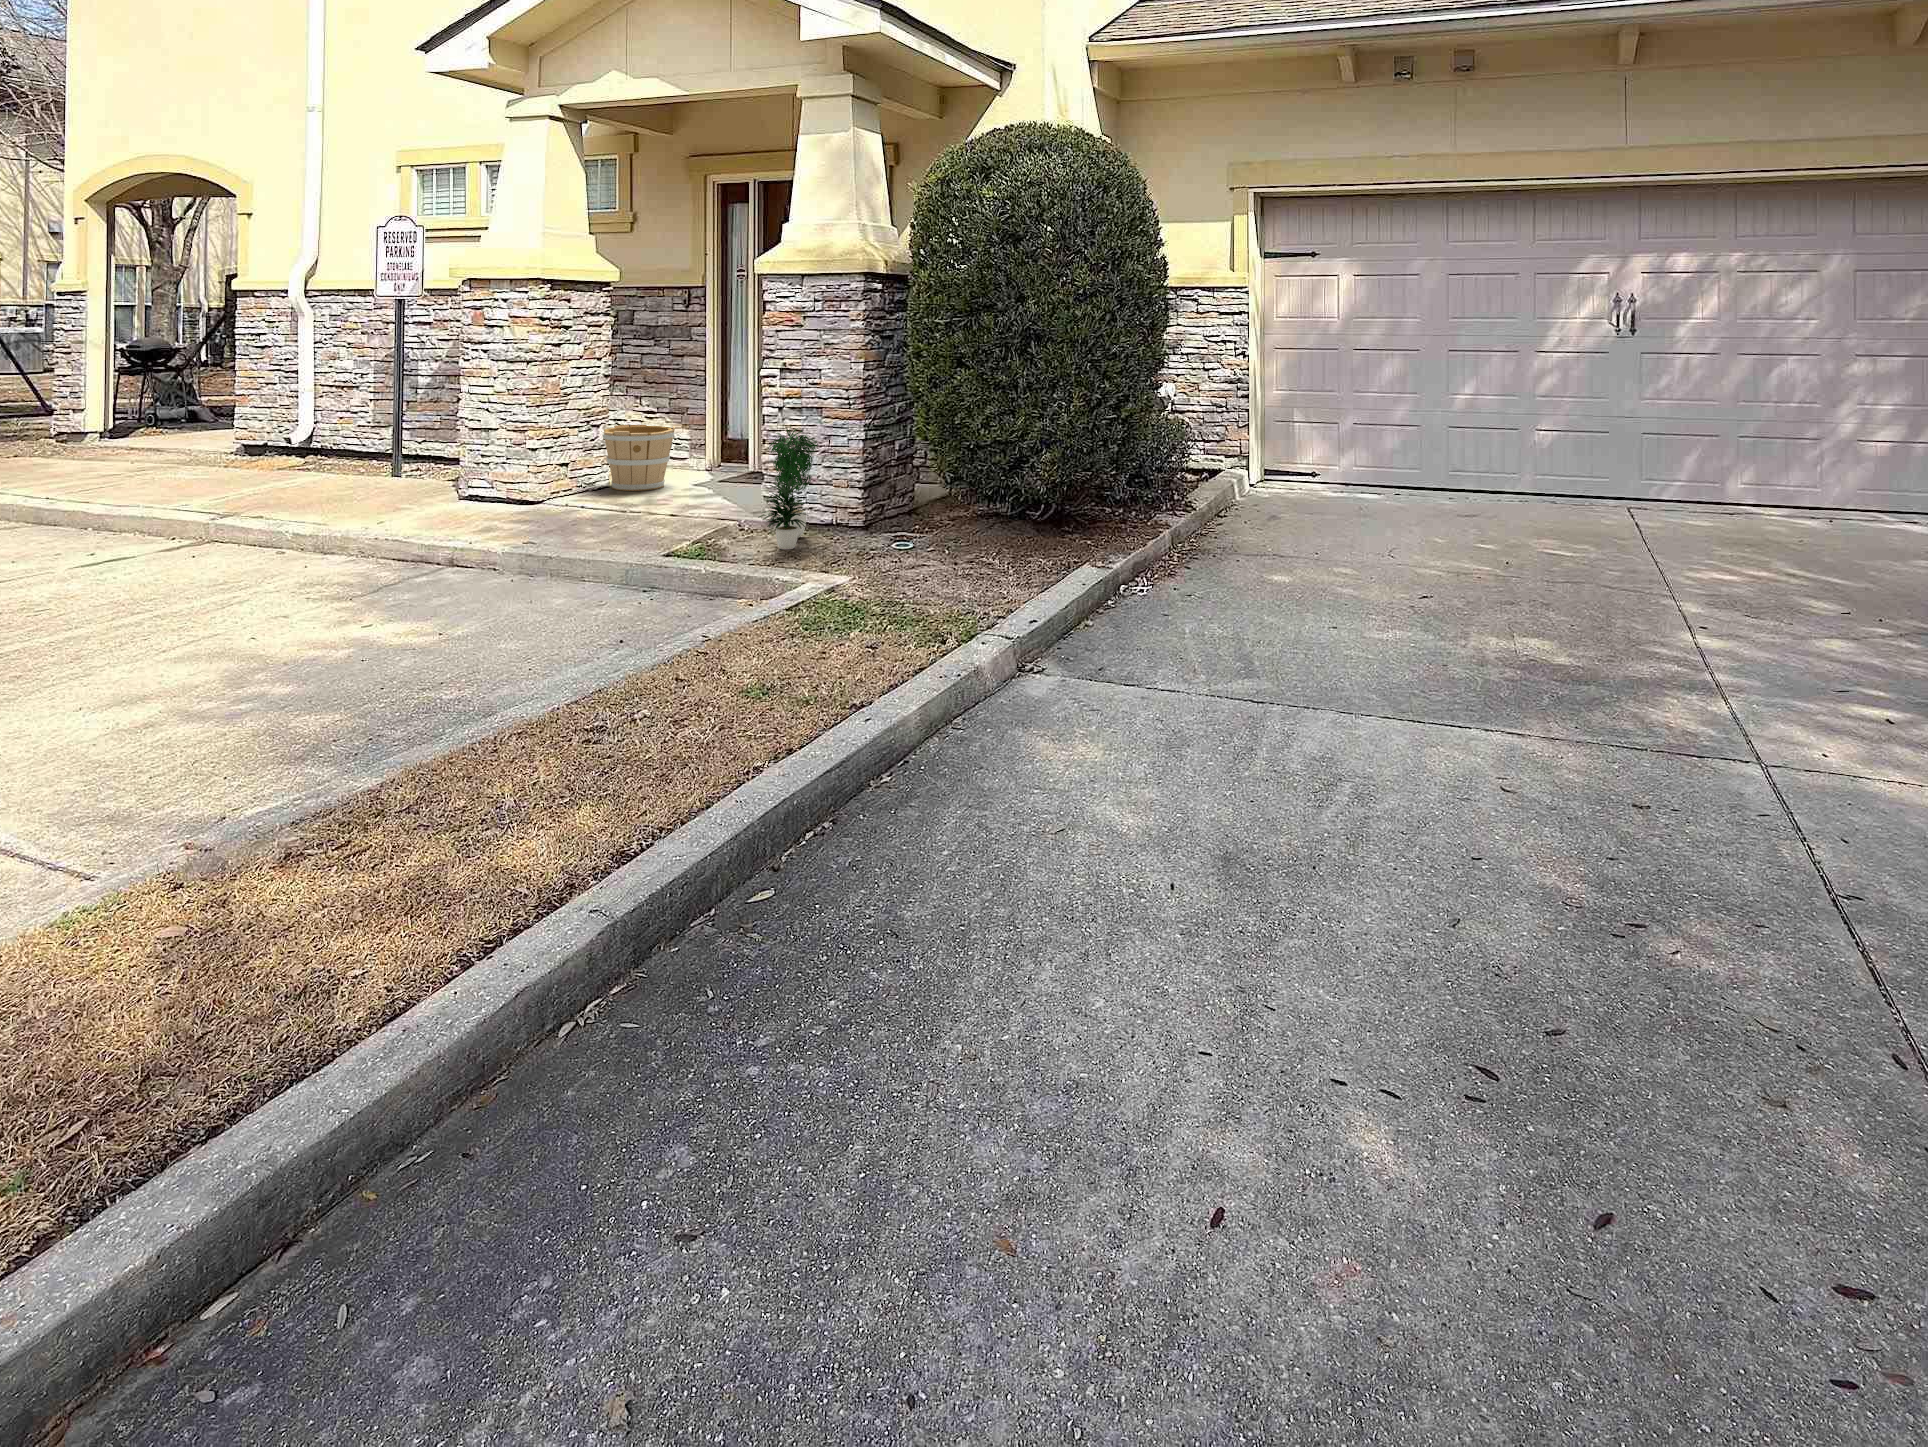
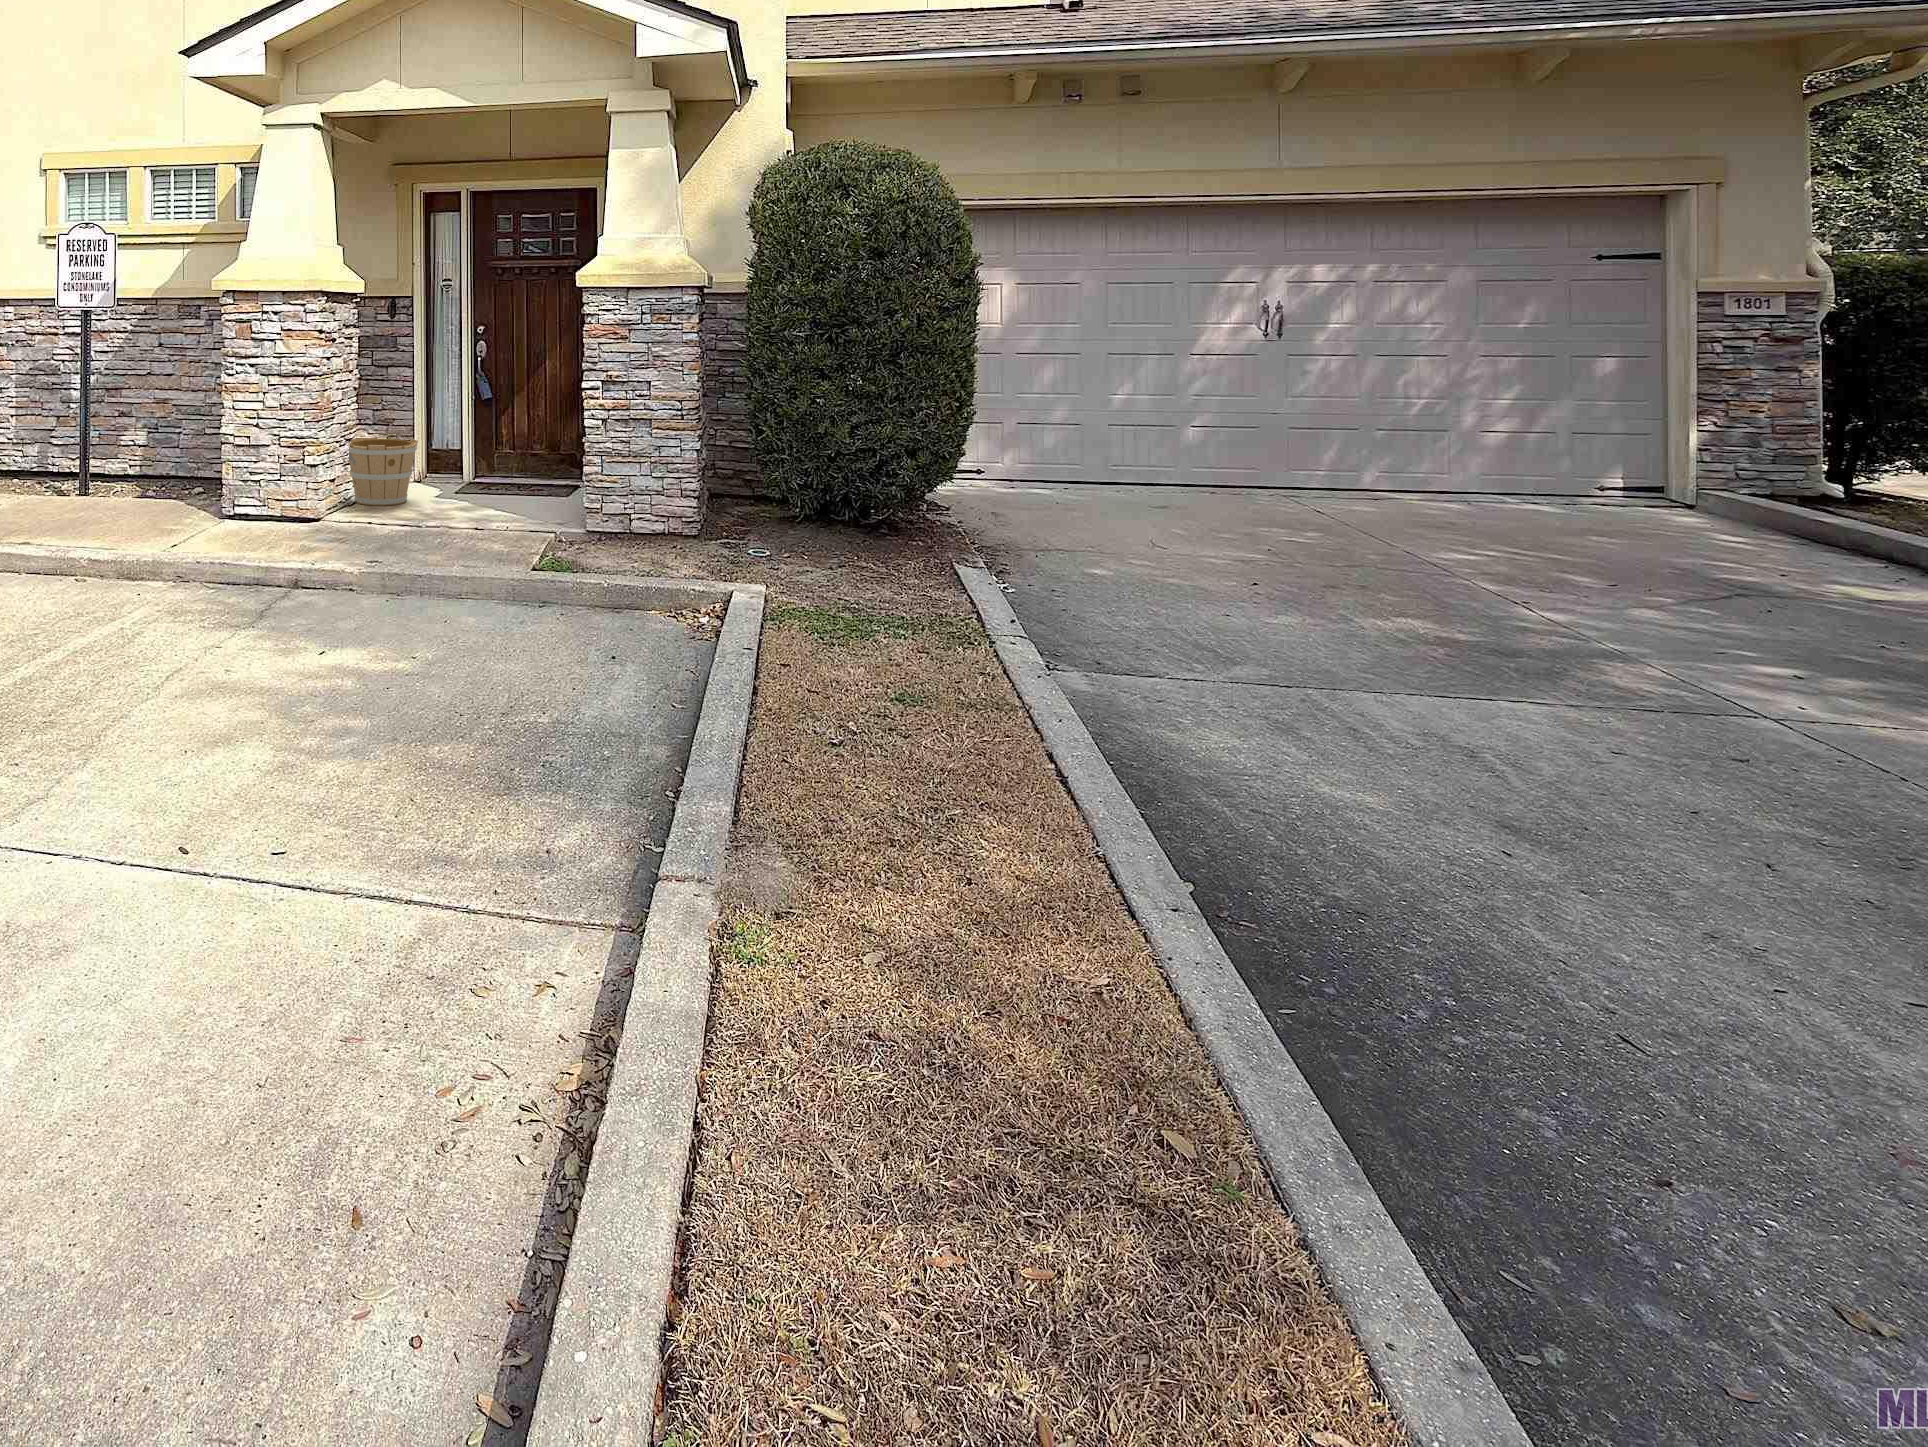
potted plant: present [758,427,816,550] -> none [617,436,683,560]

